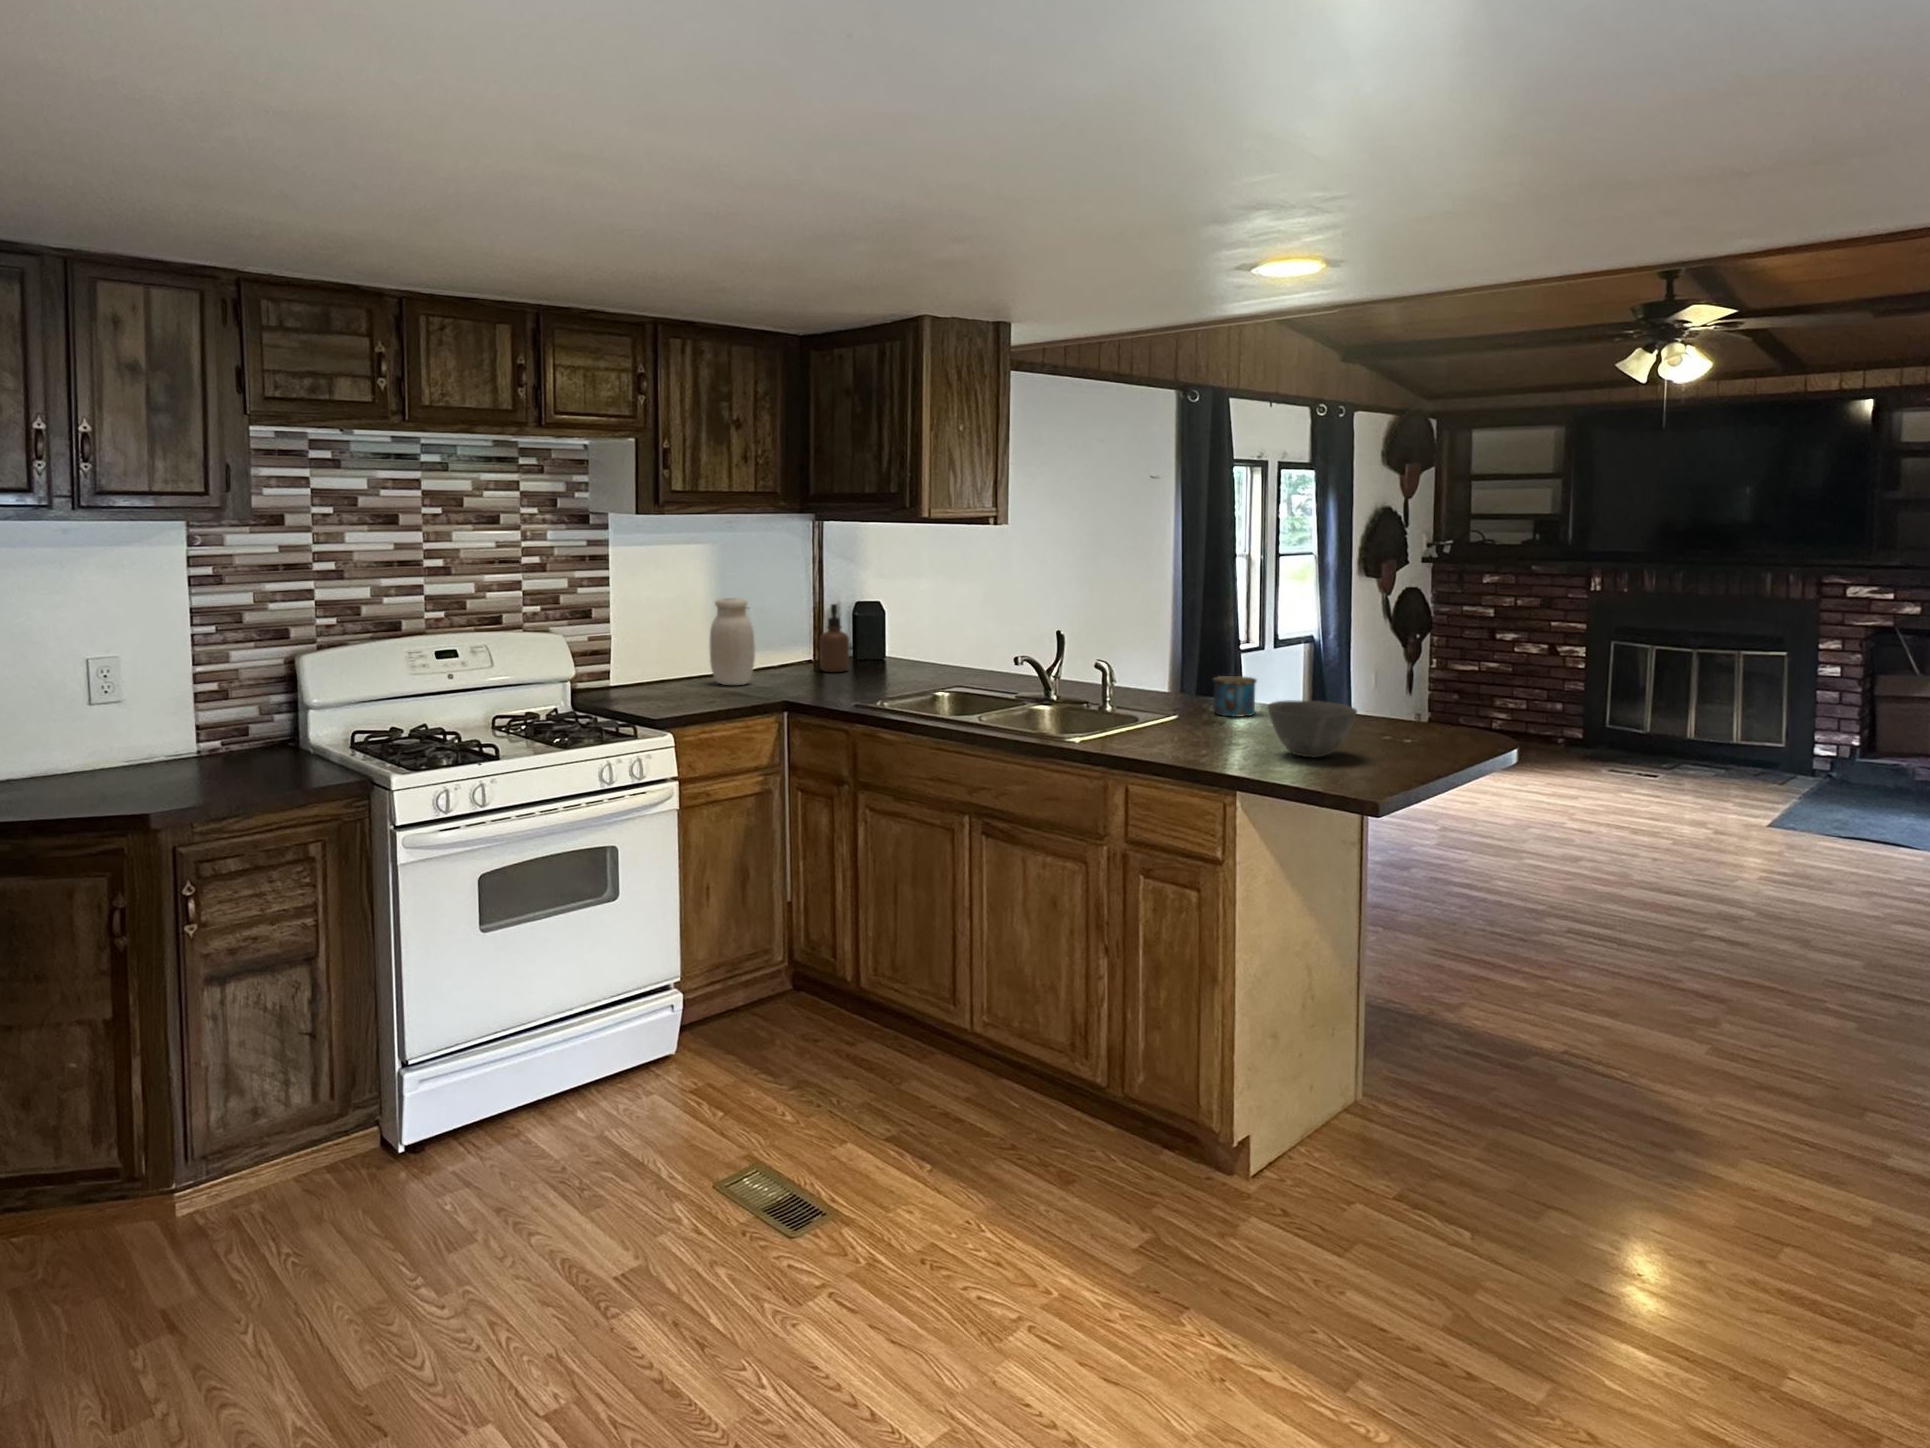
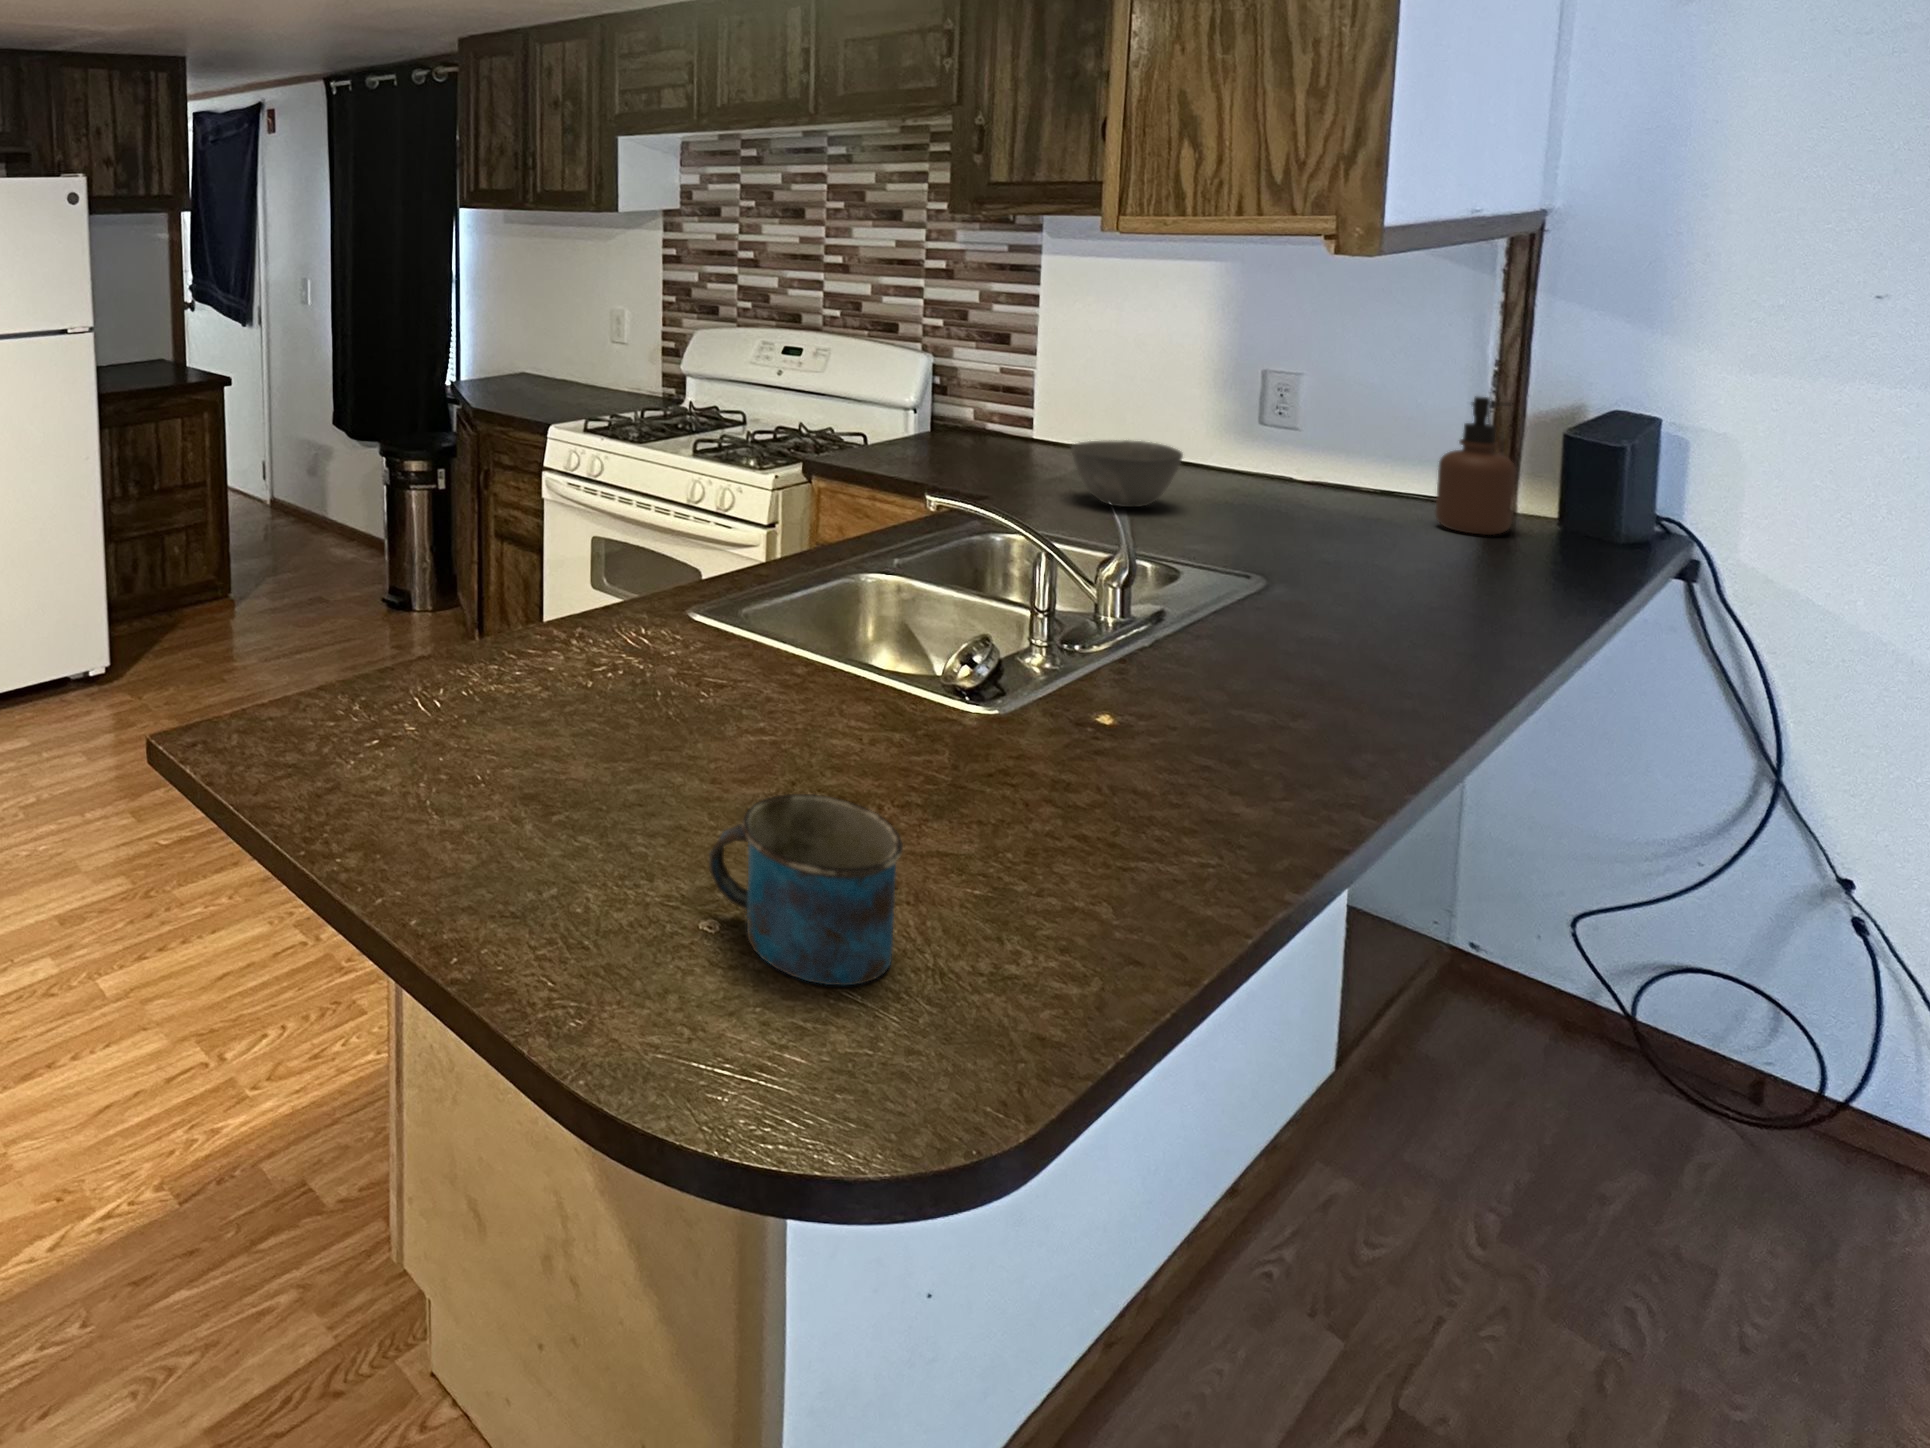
jar: present [710,598,755,685] -> none [1176,348,1250,490]
mug: present [1213,676,1256,717] -> present [709,794,903,985]
bowl: present [1268,700,1357,757] -> present [1071,440,1183,507]

